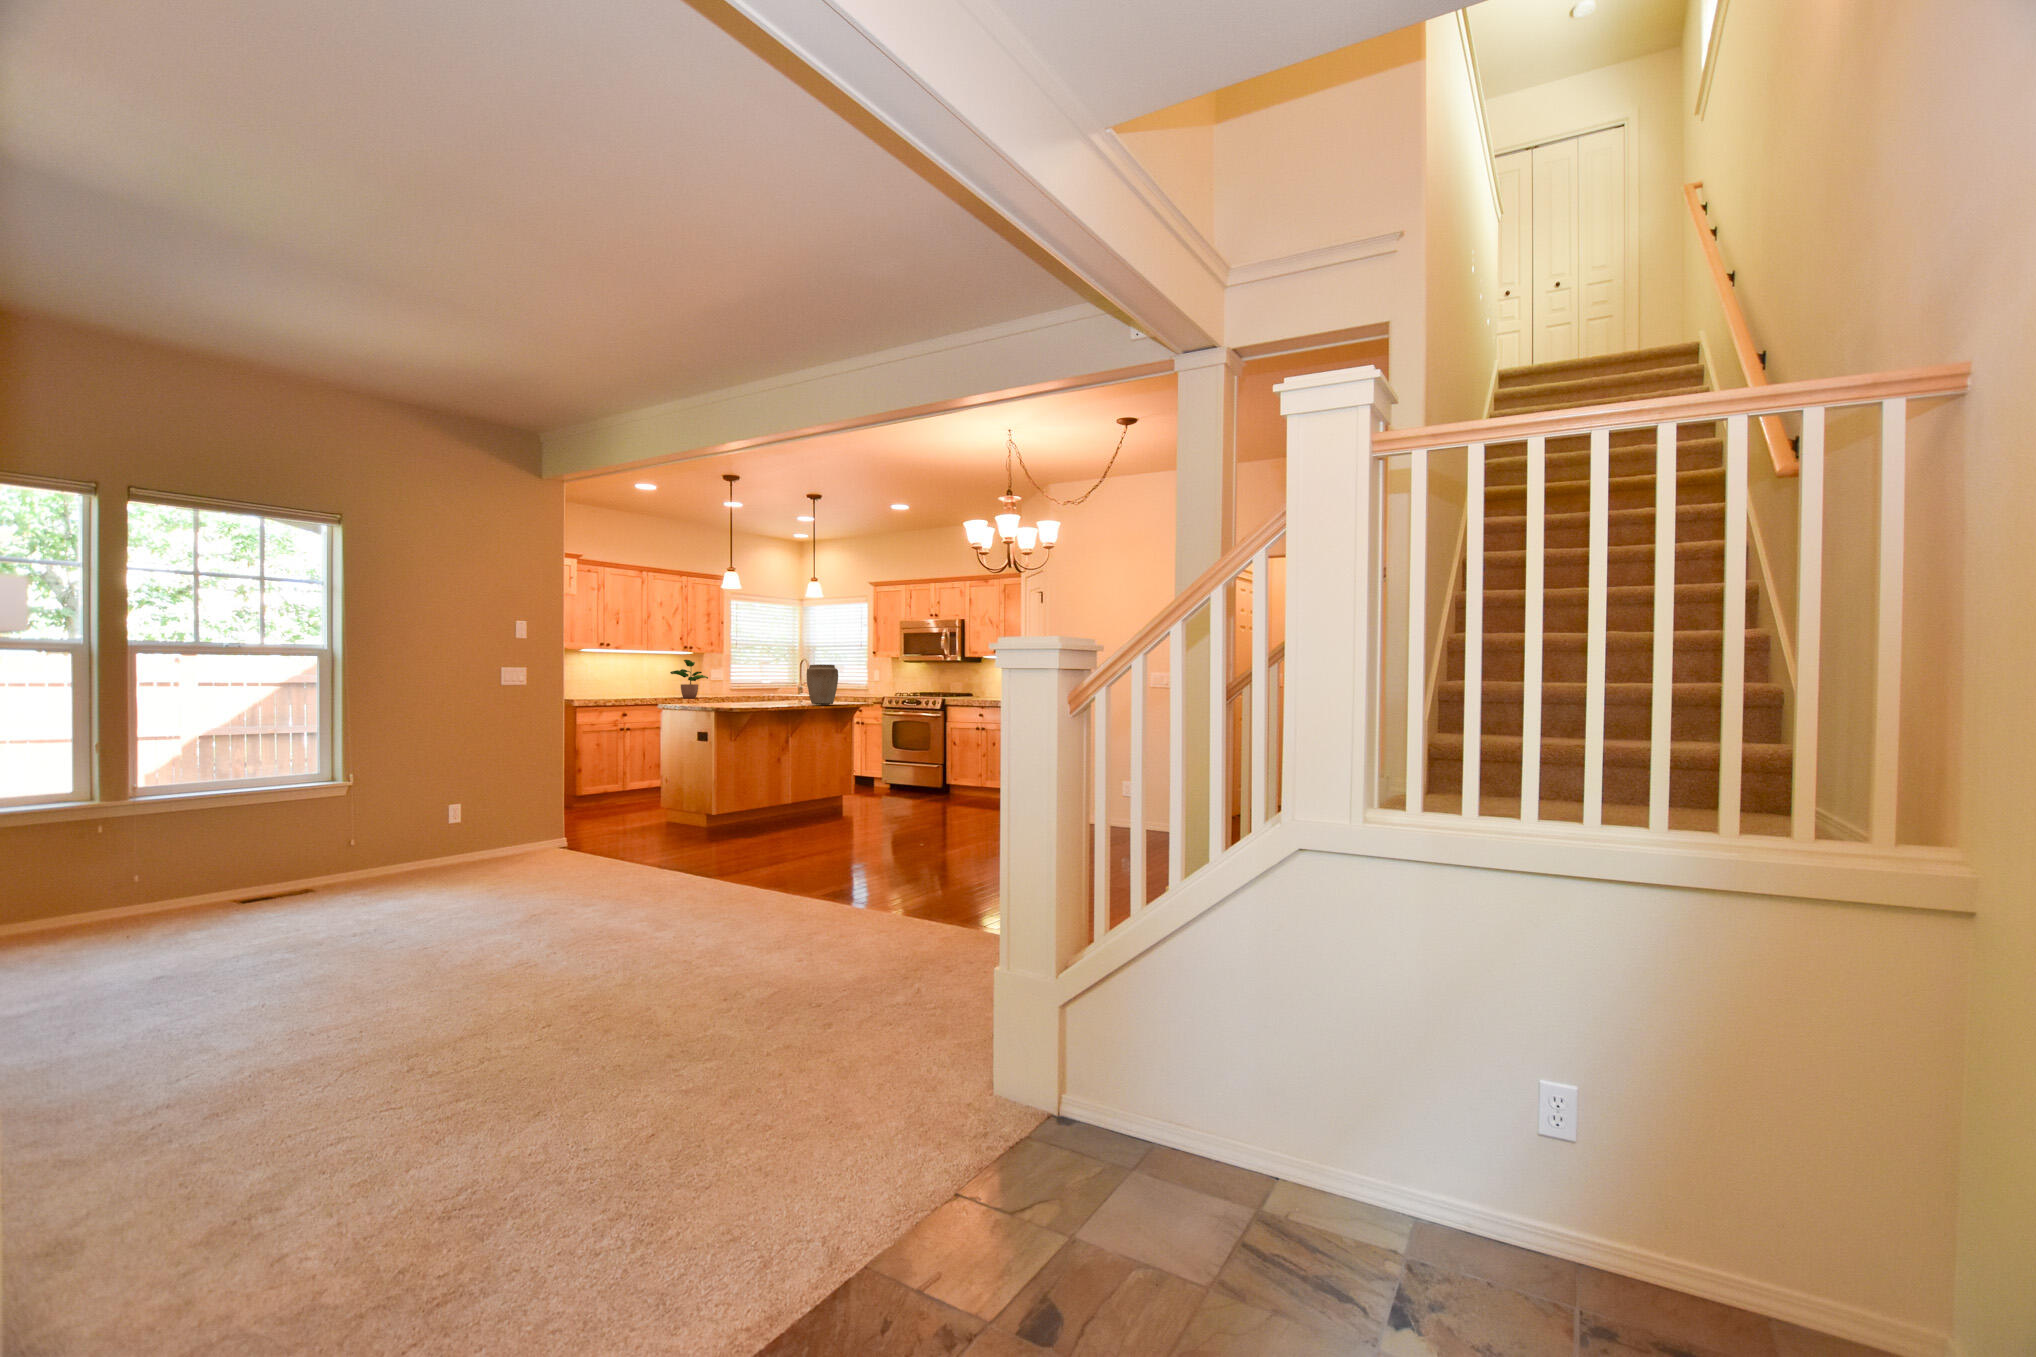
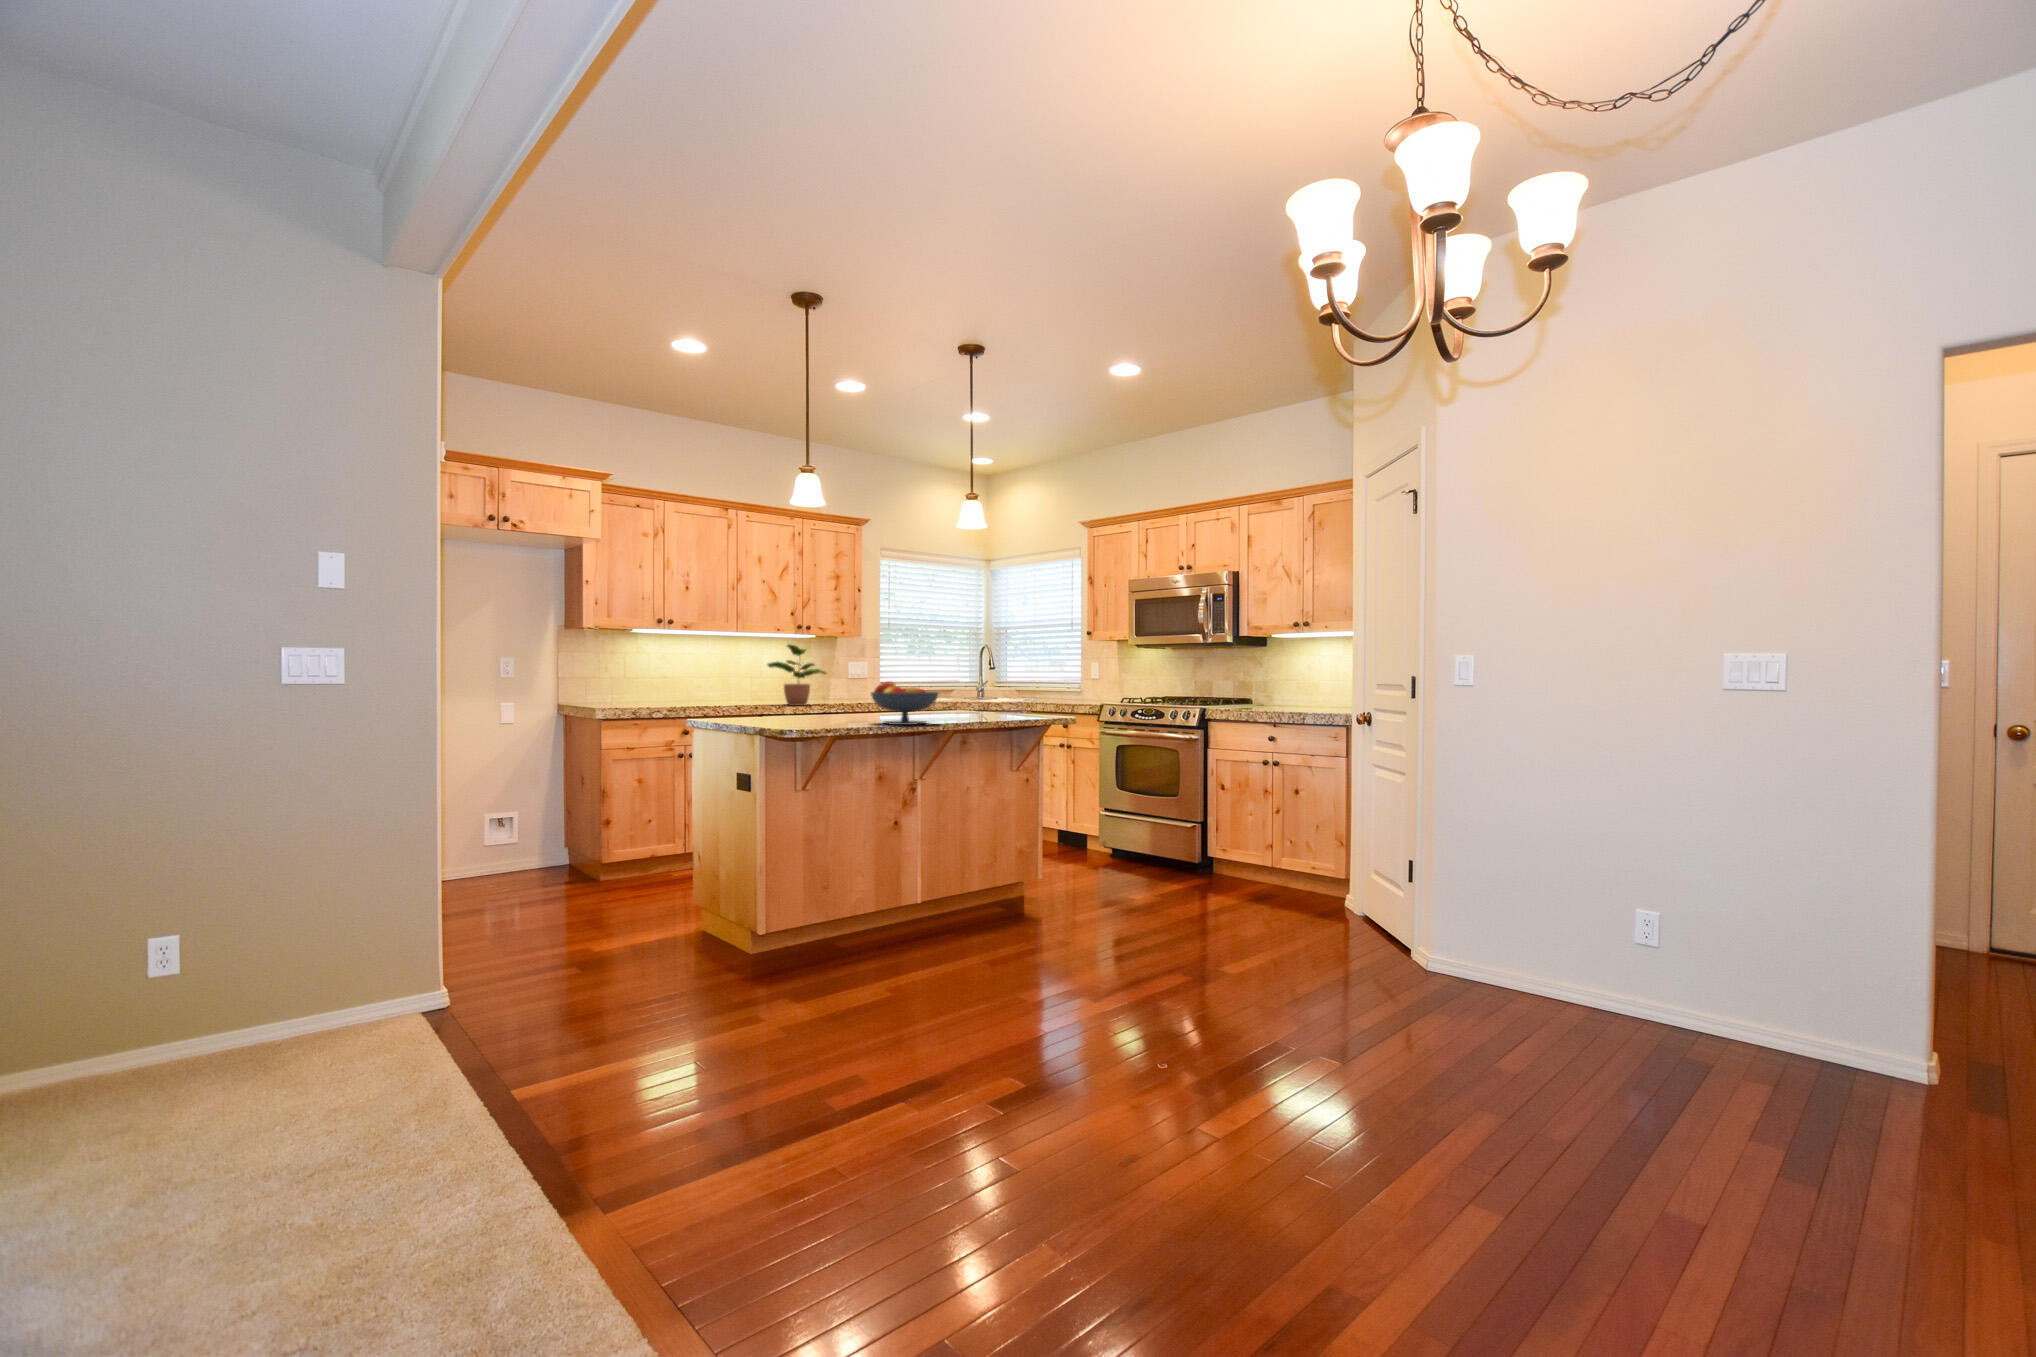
vase: present [807,664,838,705] -> none [957,646,1013,718]
fruit bowl: none [765,684,803,707] -> present [871,681,938,725]

